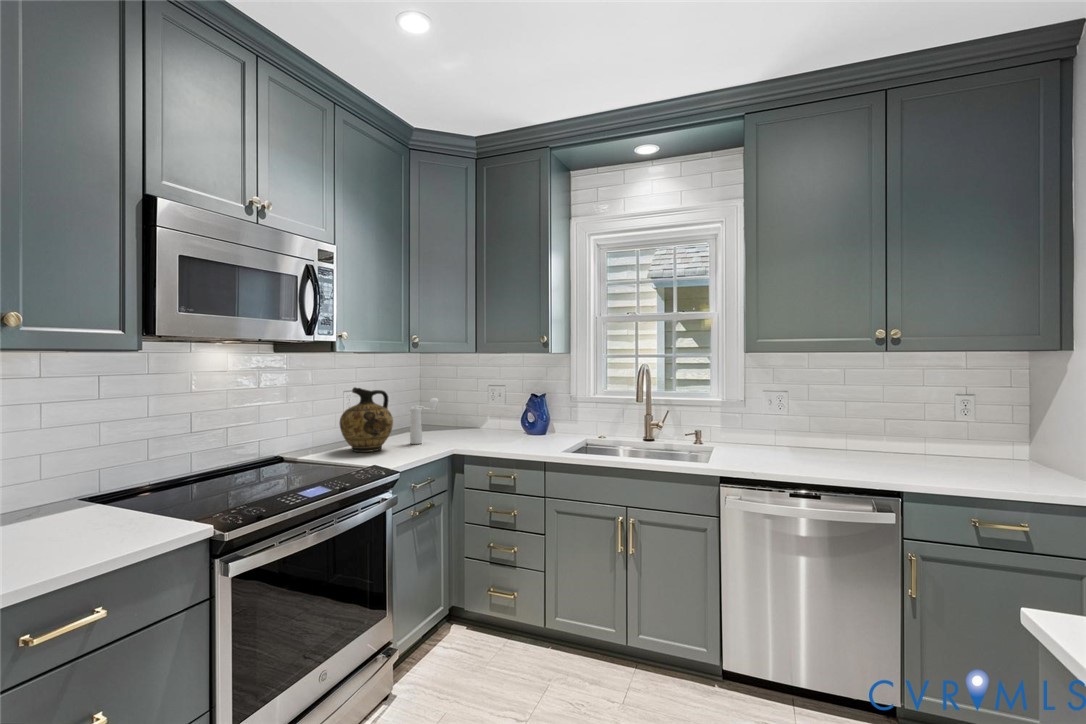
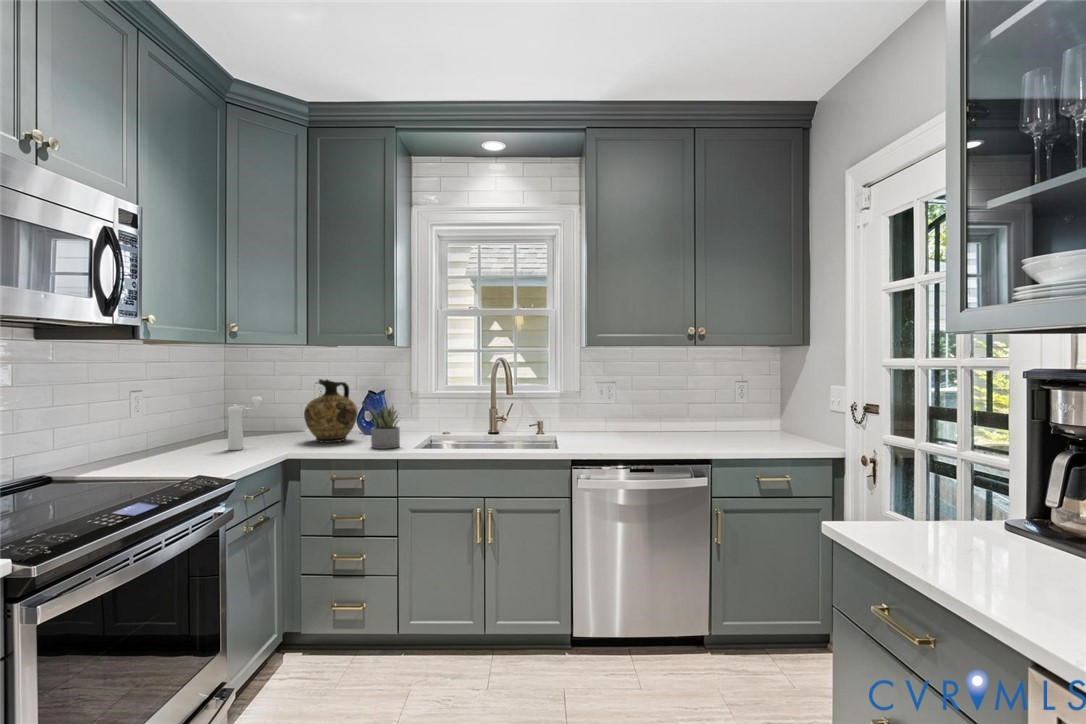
ceramic jug: present [340,387,393,452] -> present [304,379,358,443]
succulent plant: none [524,407,552,450] -> present [371,405,400,449]

